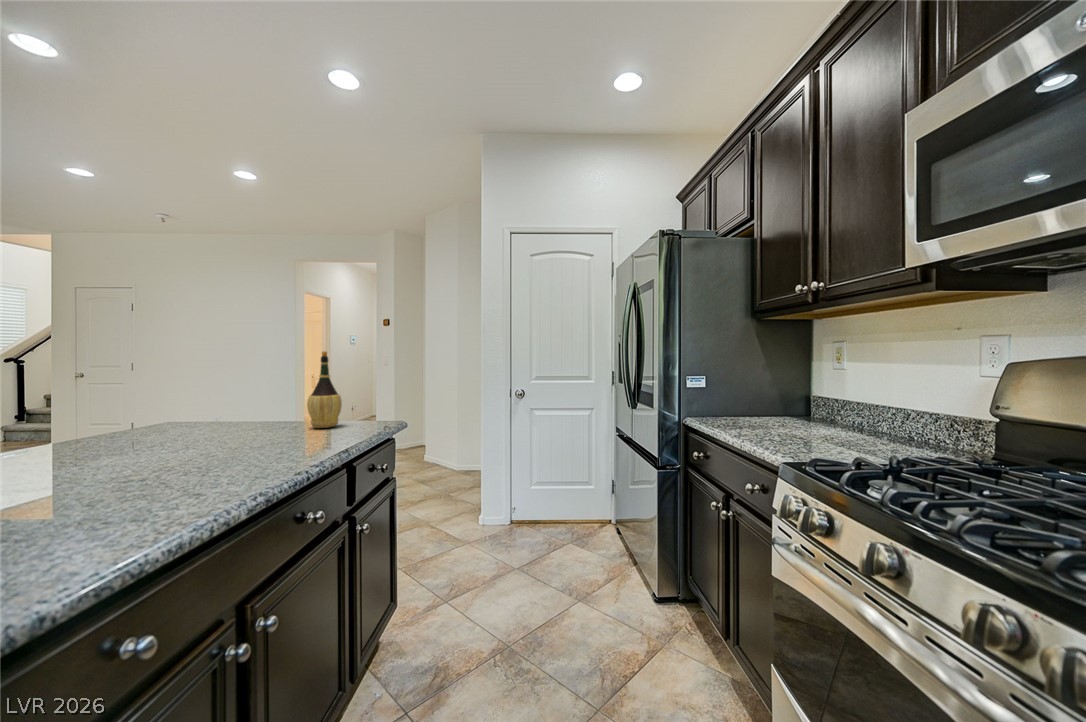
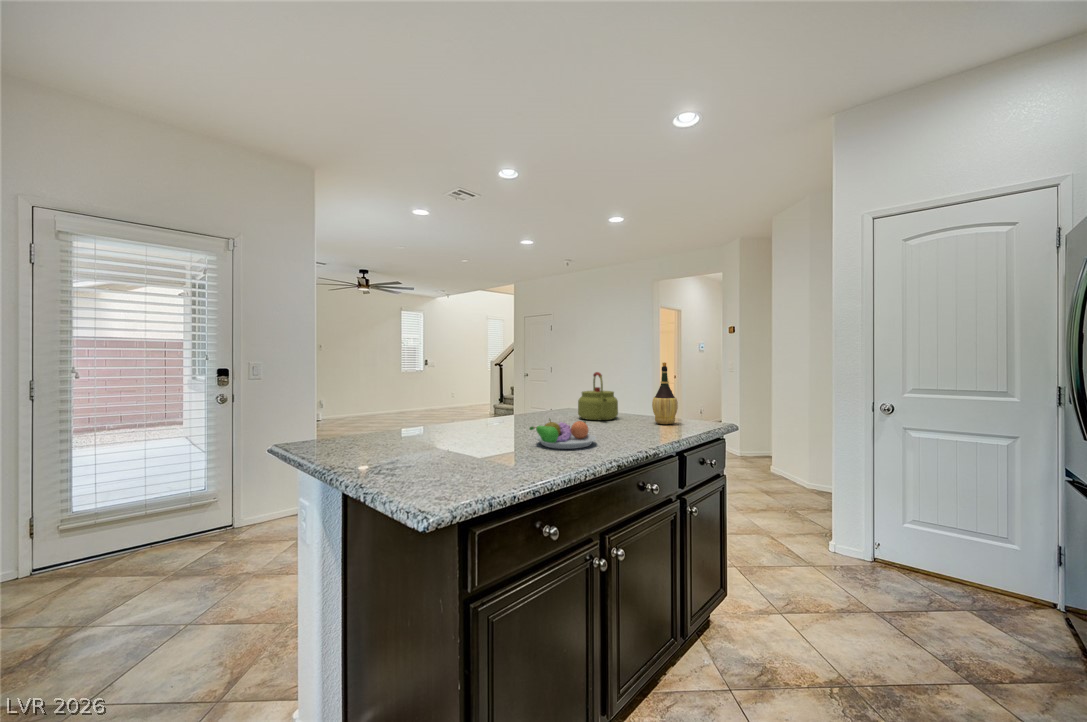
kettle: none [182,364,254,434] -> present [578,372,618,420]
fruit bowl: none [56,438,218,494] -> present [530,419,596,449]

